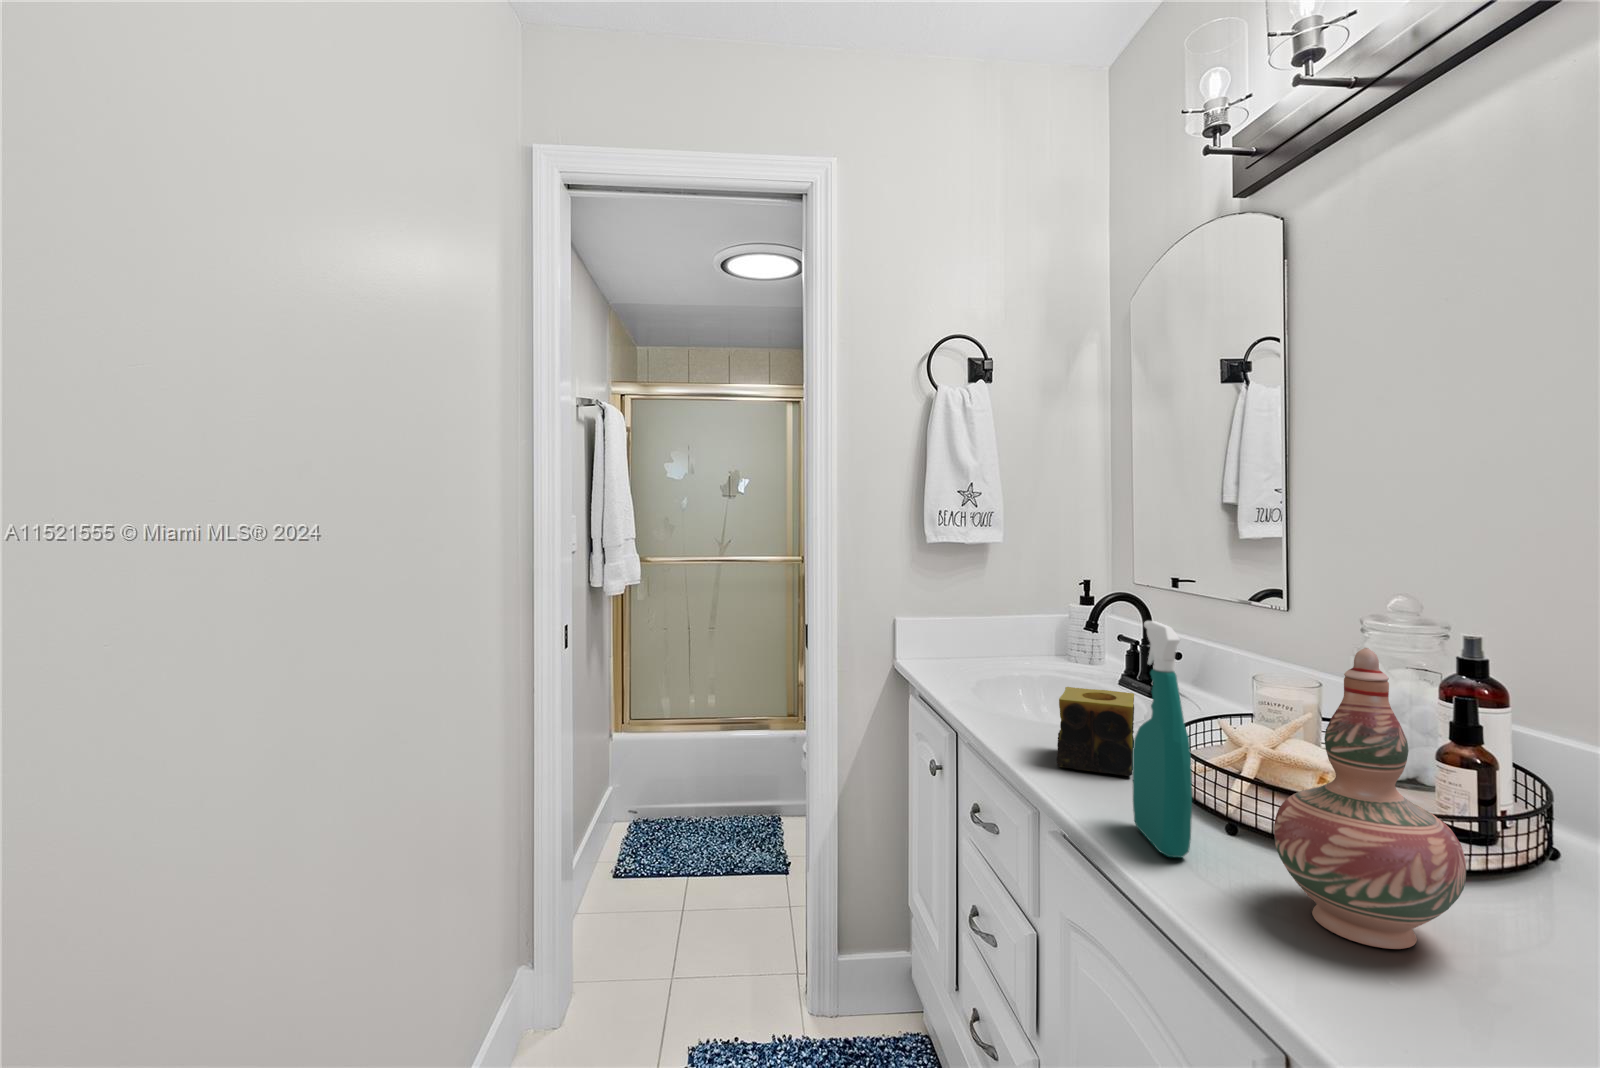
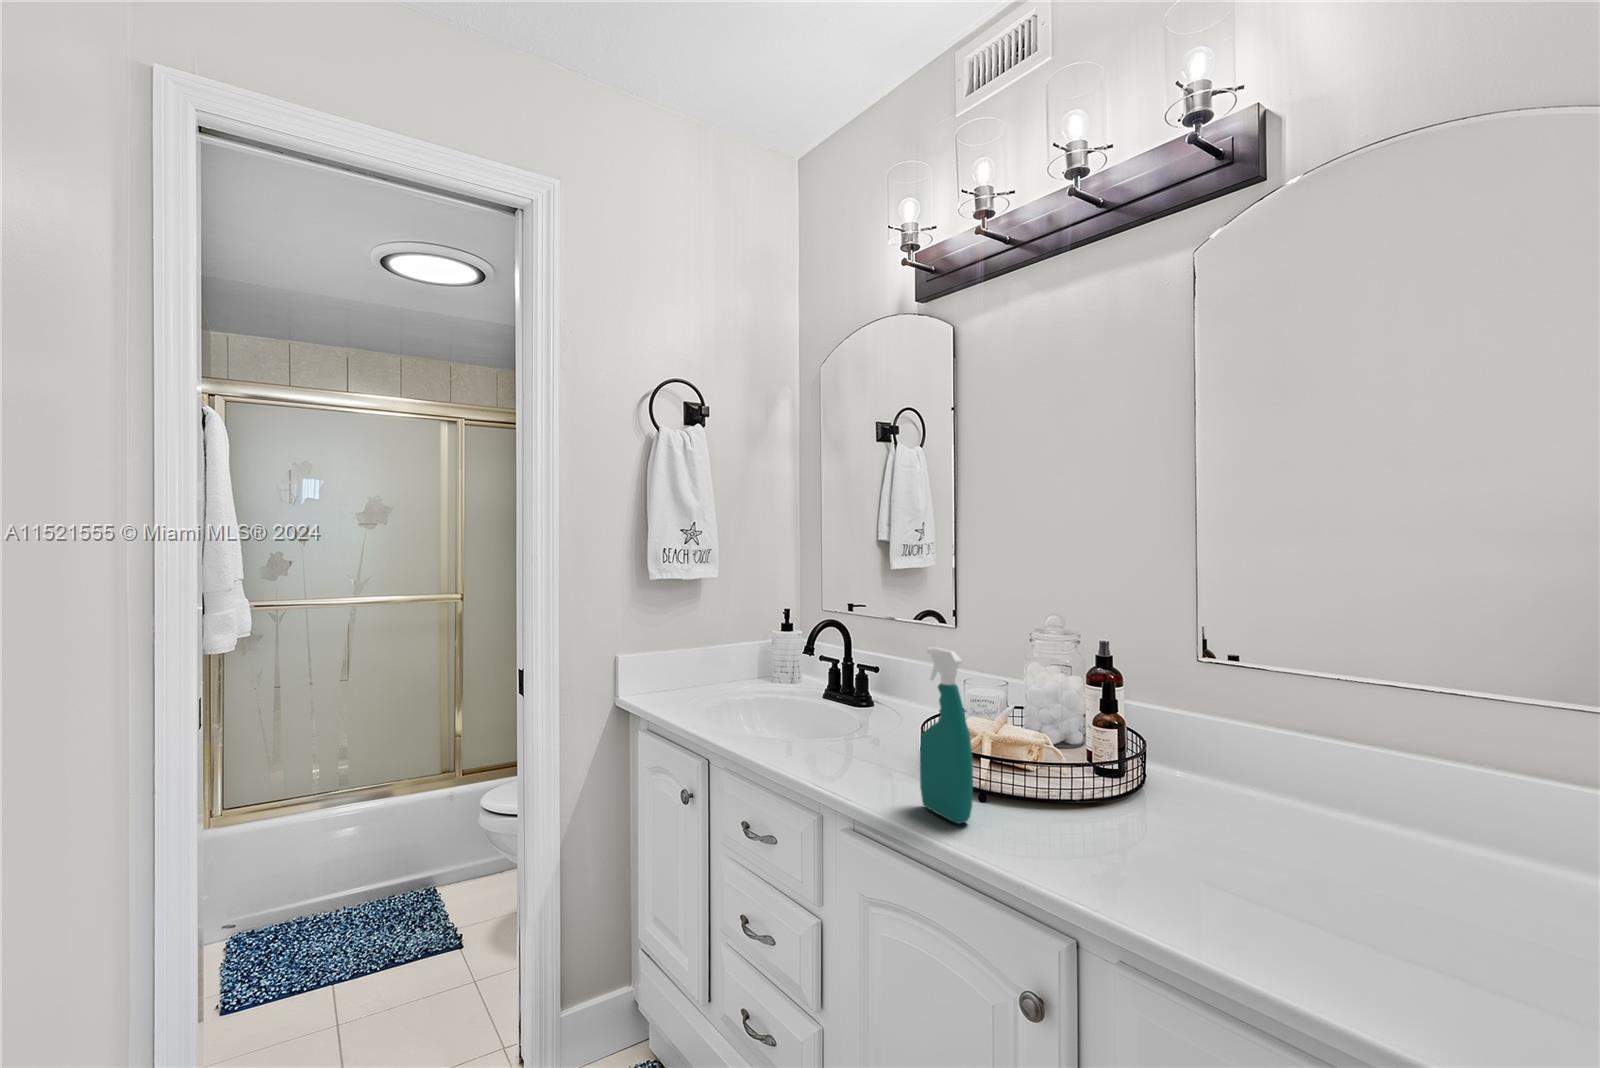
decorative vase: present [1274,648,1466,949] -> none [1032,658,1138,852]
candle: present [1057,687,1134,776] -> none [831,704,894,773]

